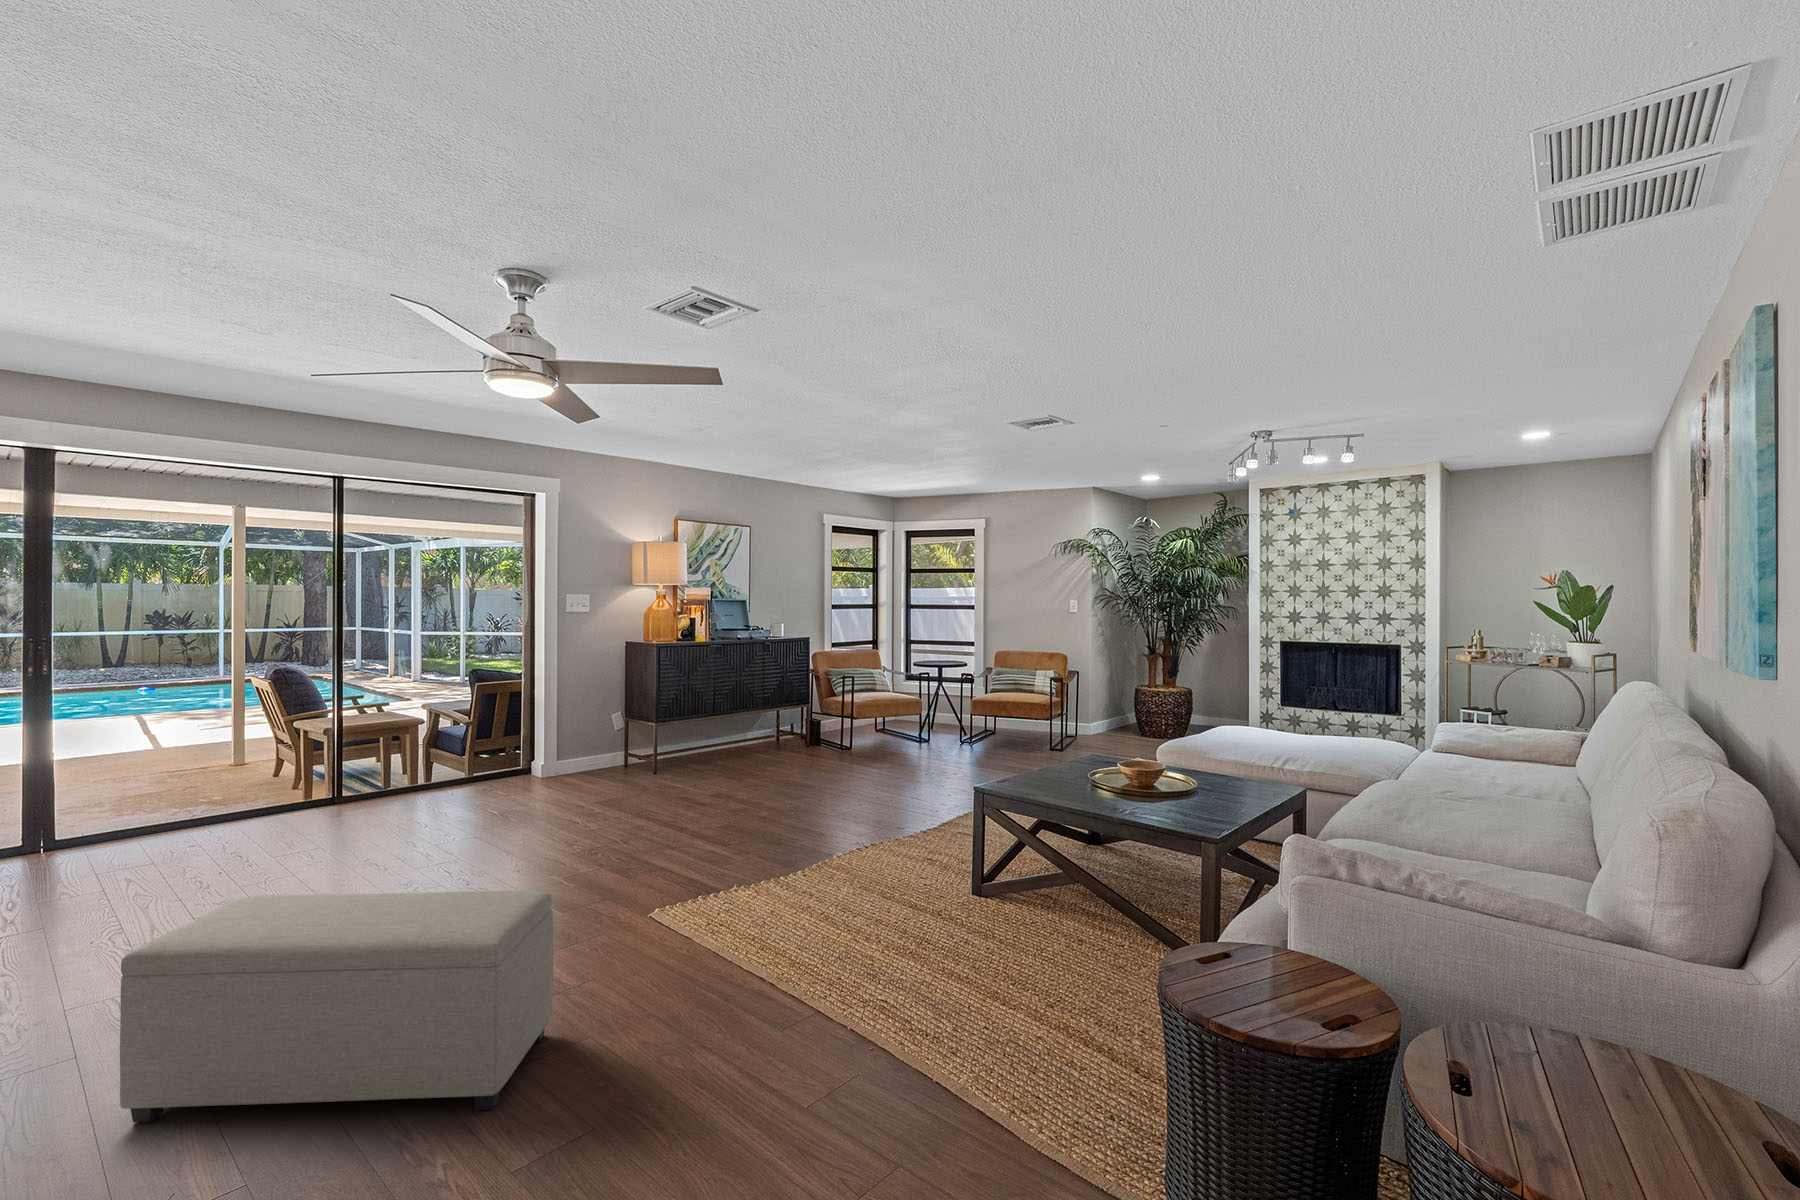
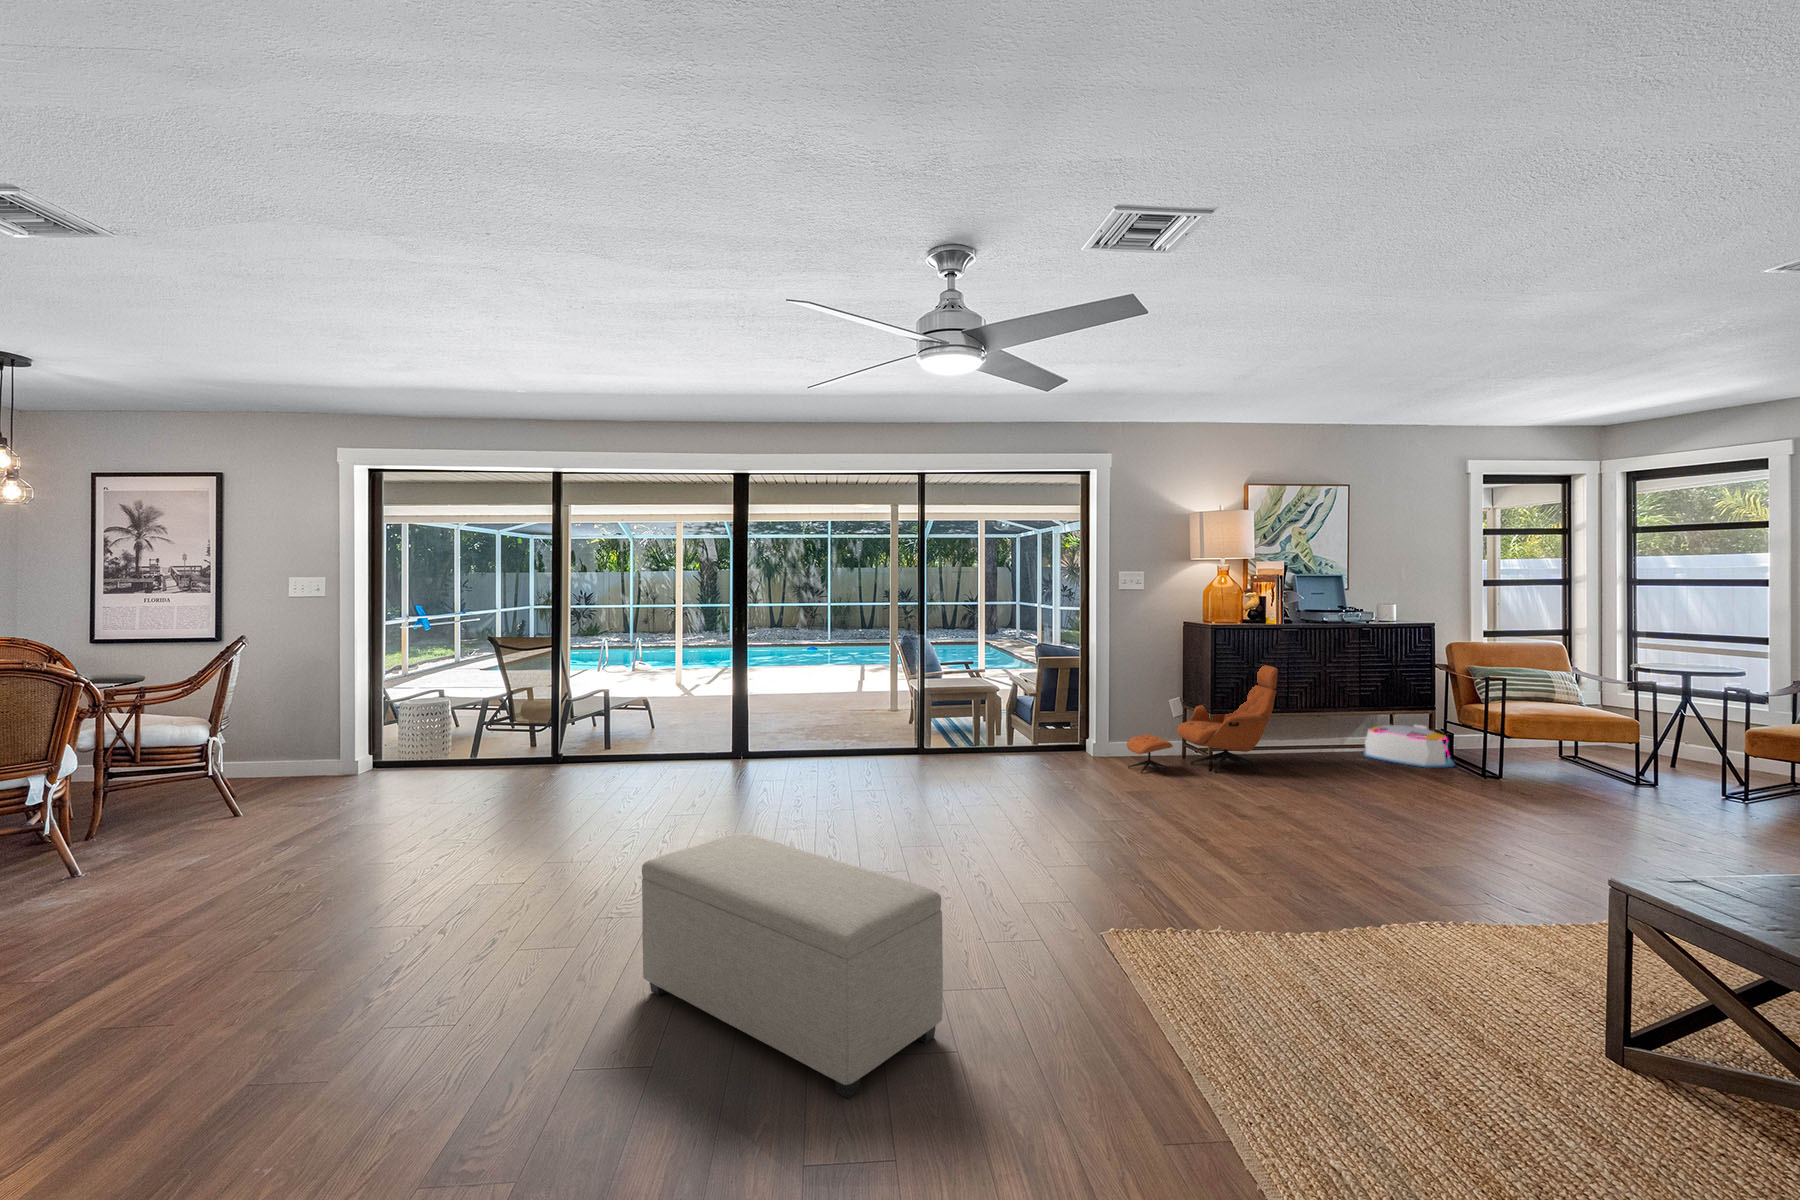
lounge chair: none [579,676,709,785] -> present [1127,665,1278,773]
storage bin: none [764,717,827,749] -> present [1364,725,1454,768]

